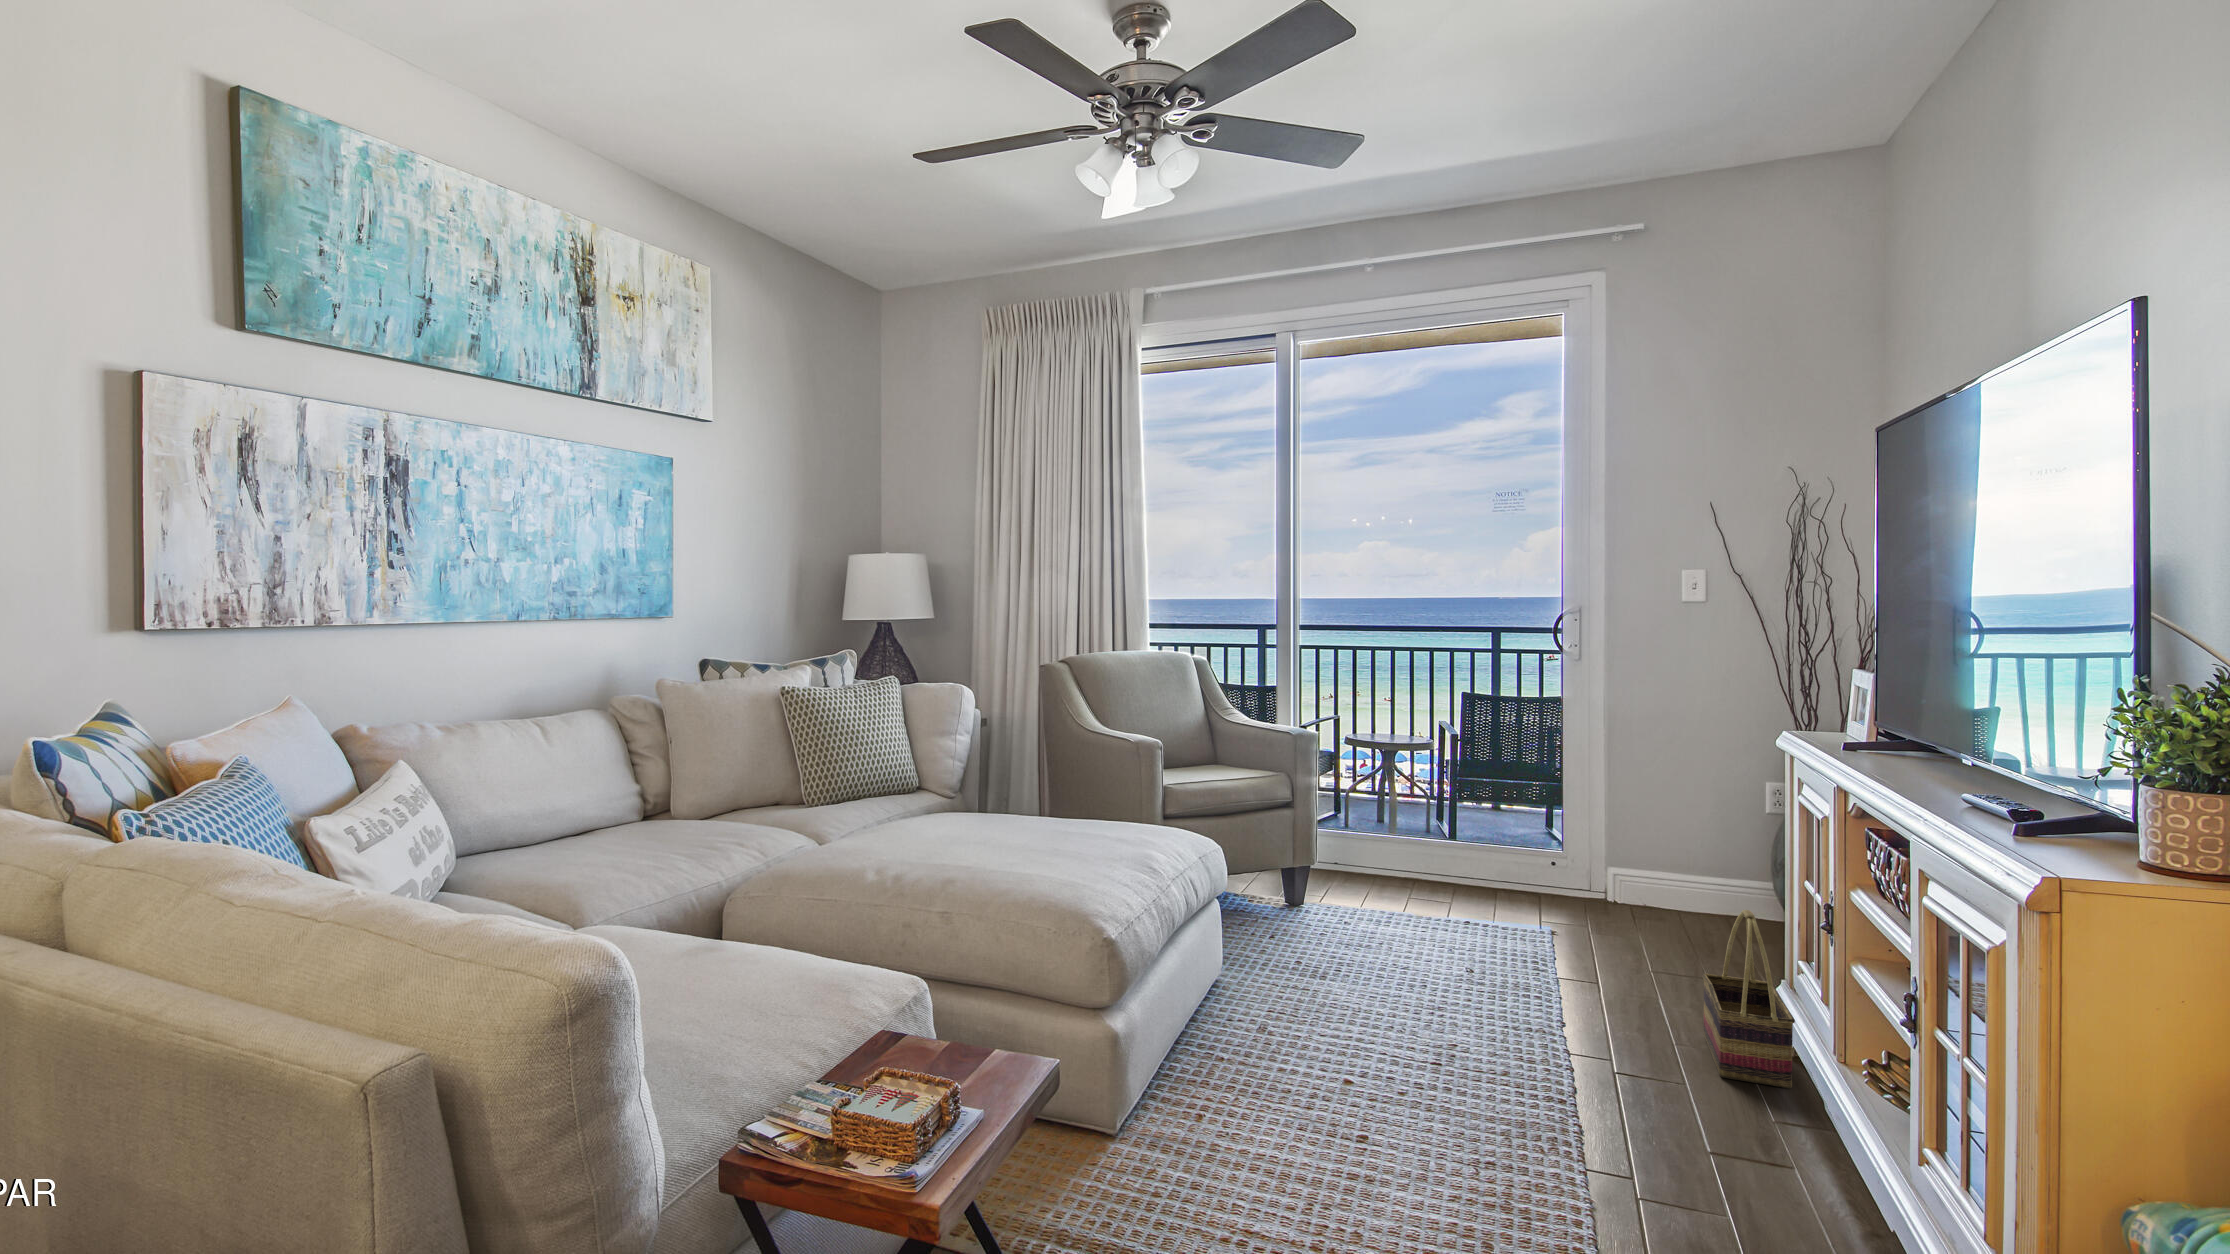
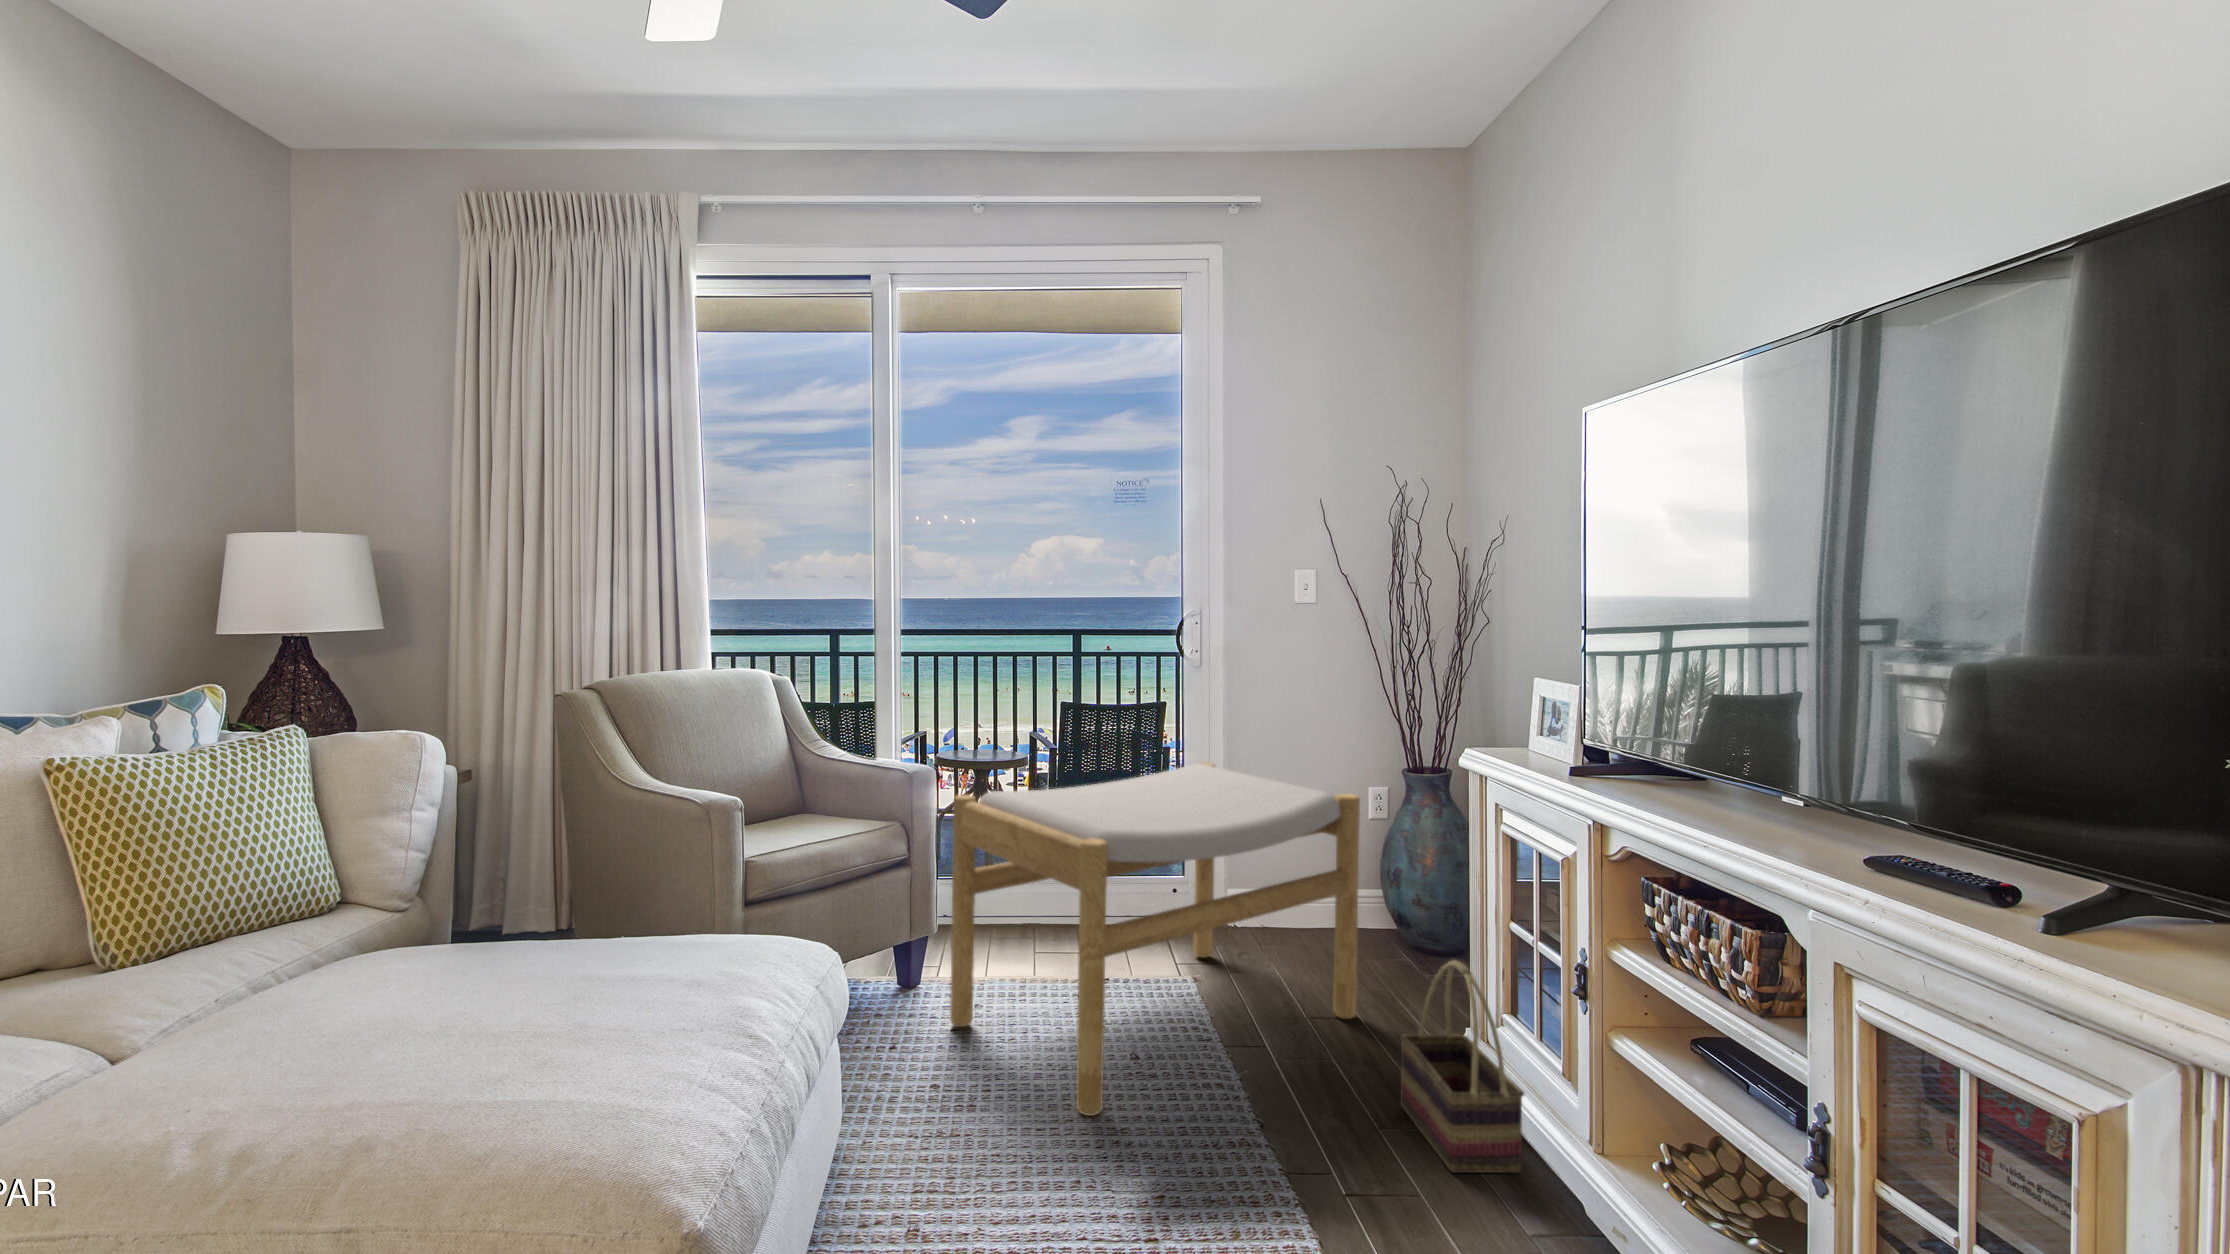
footstool: none [1325,747,1707,998] -> present [950,763,1360,1116]

